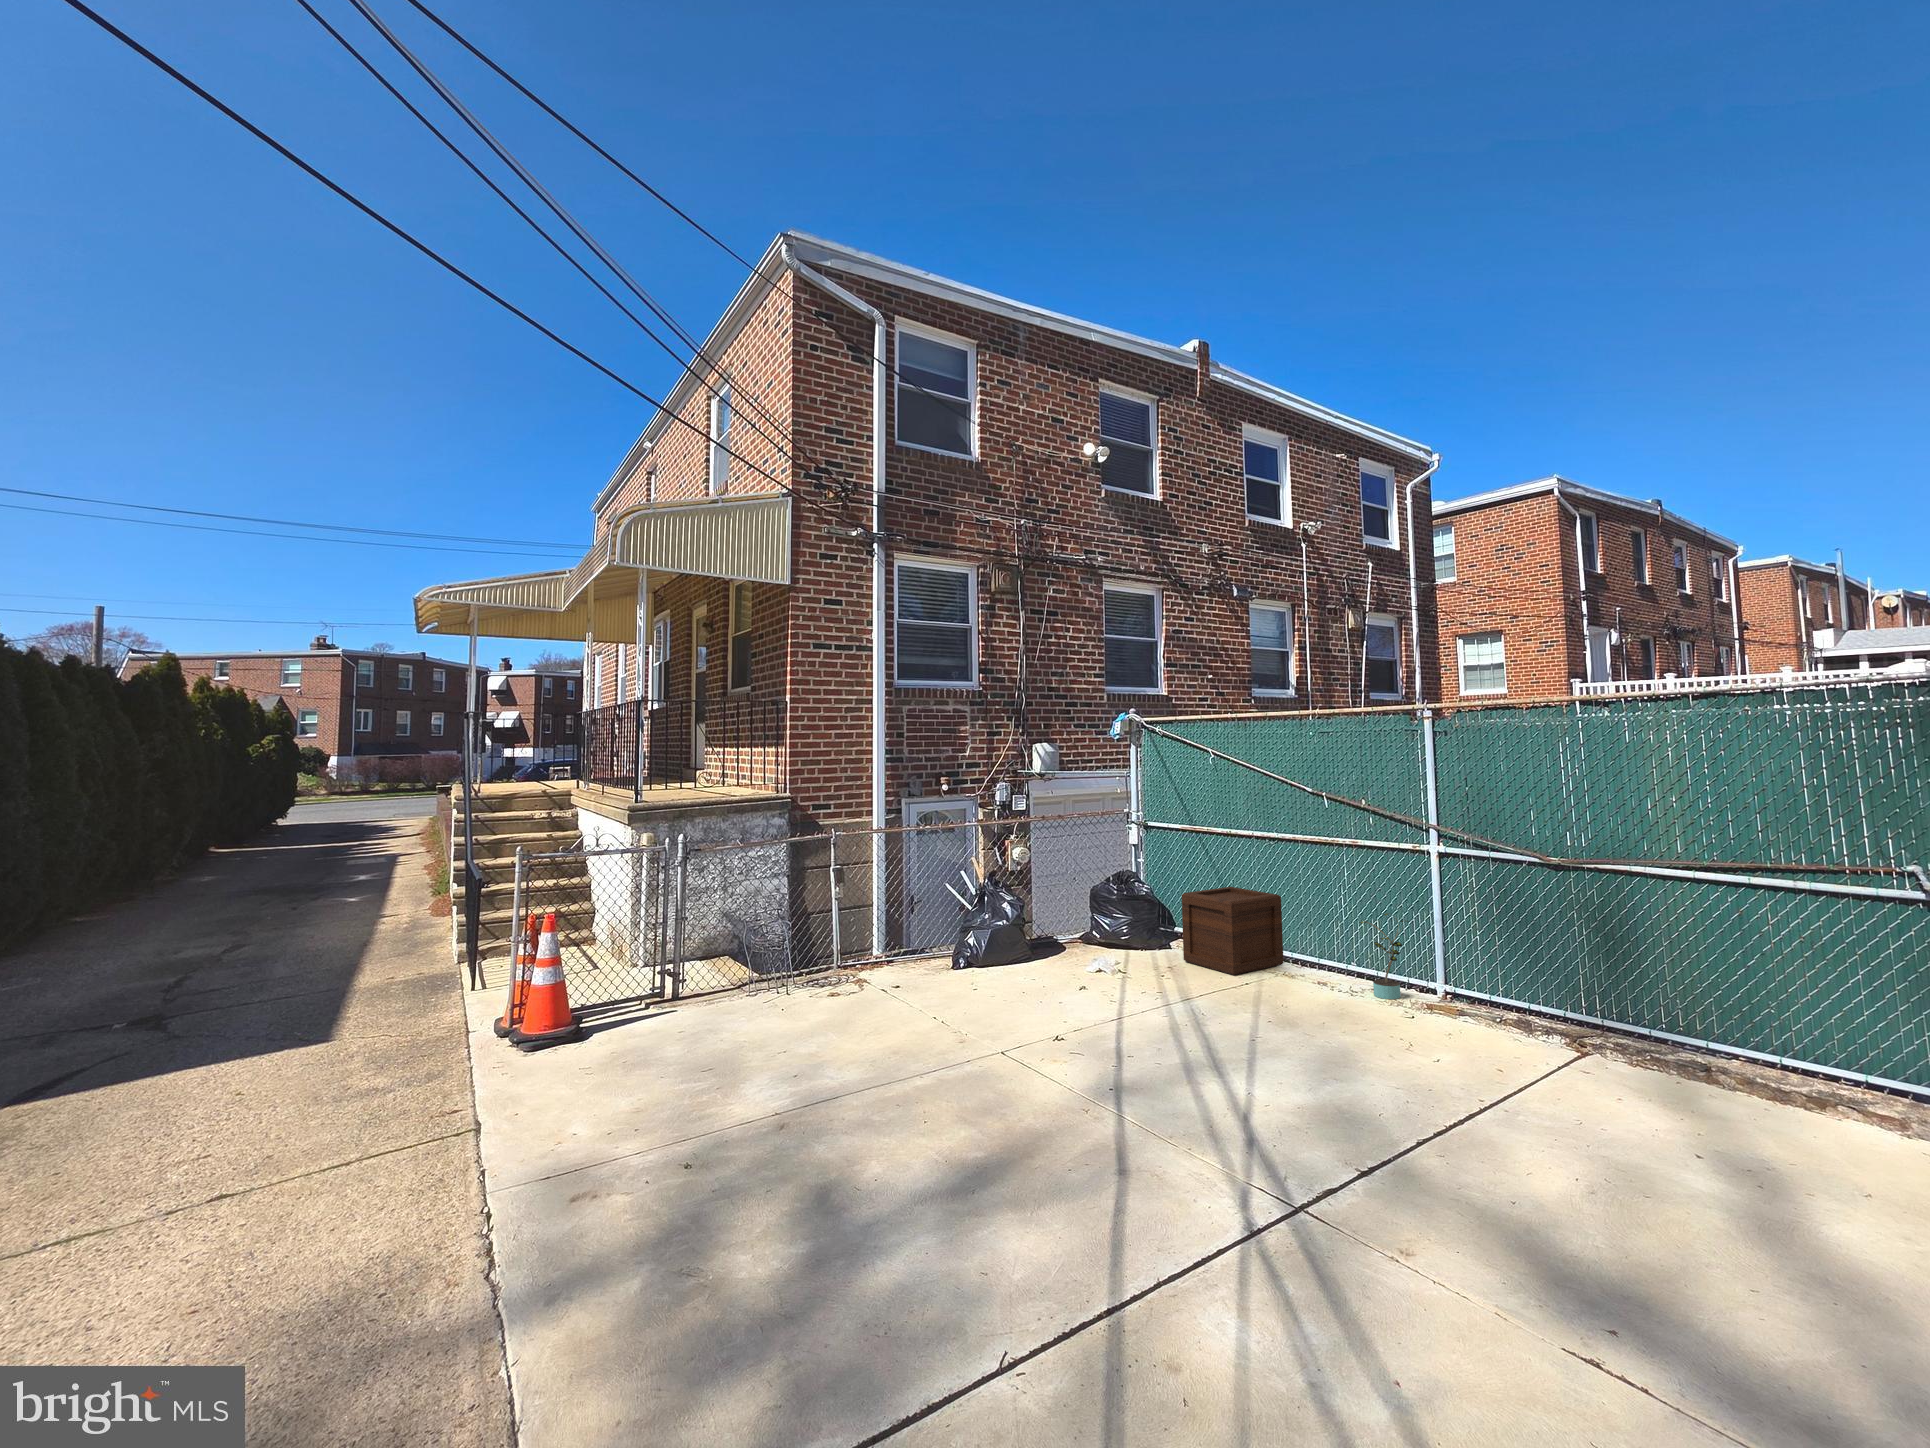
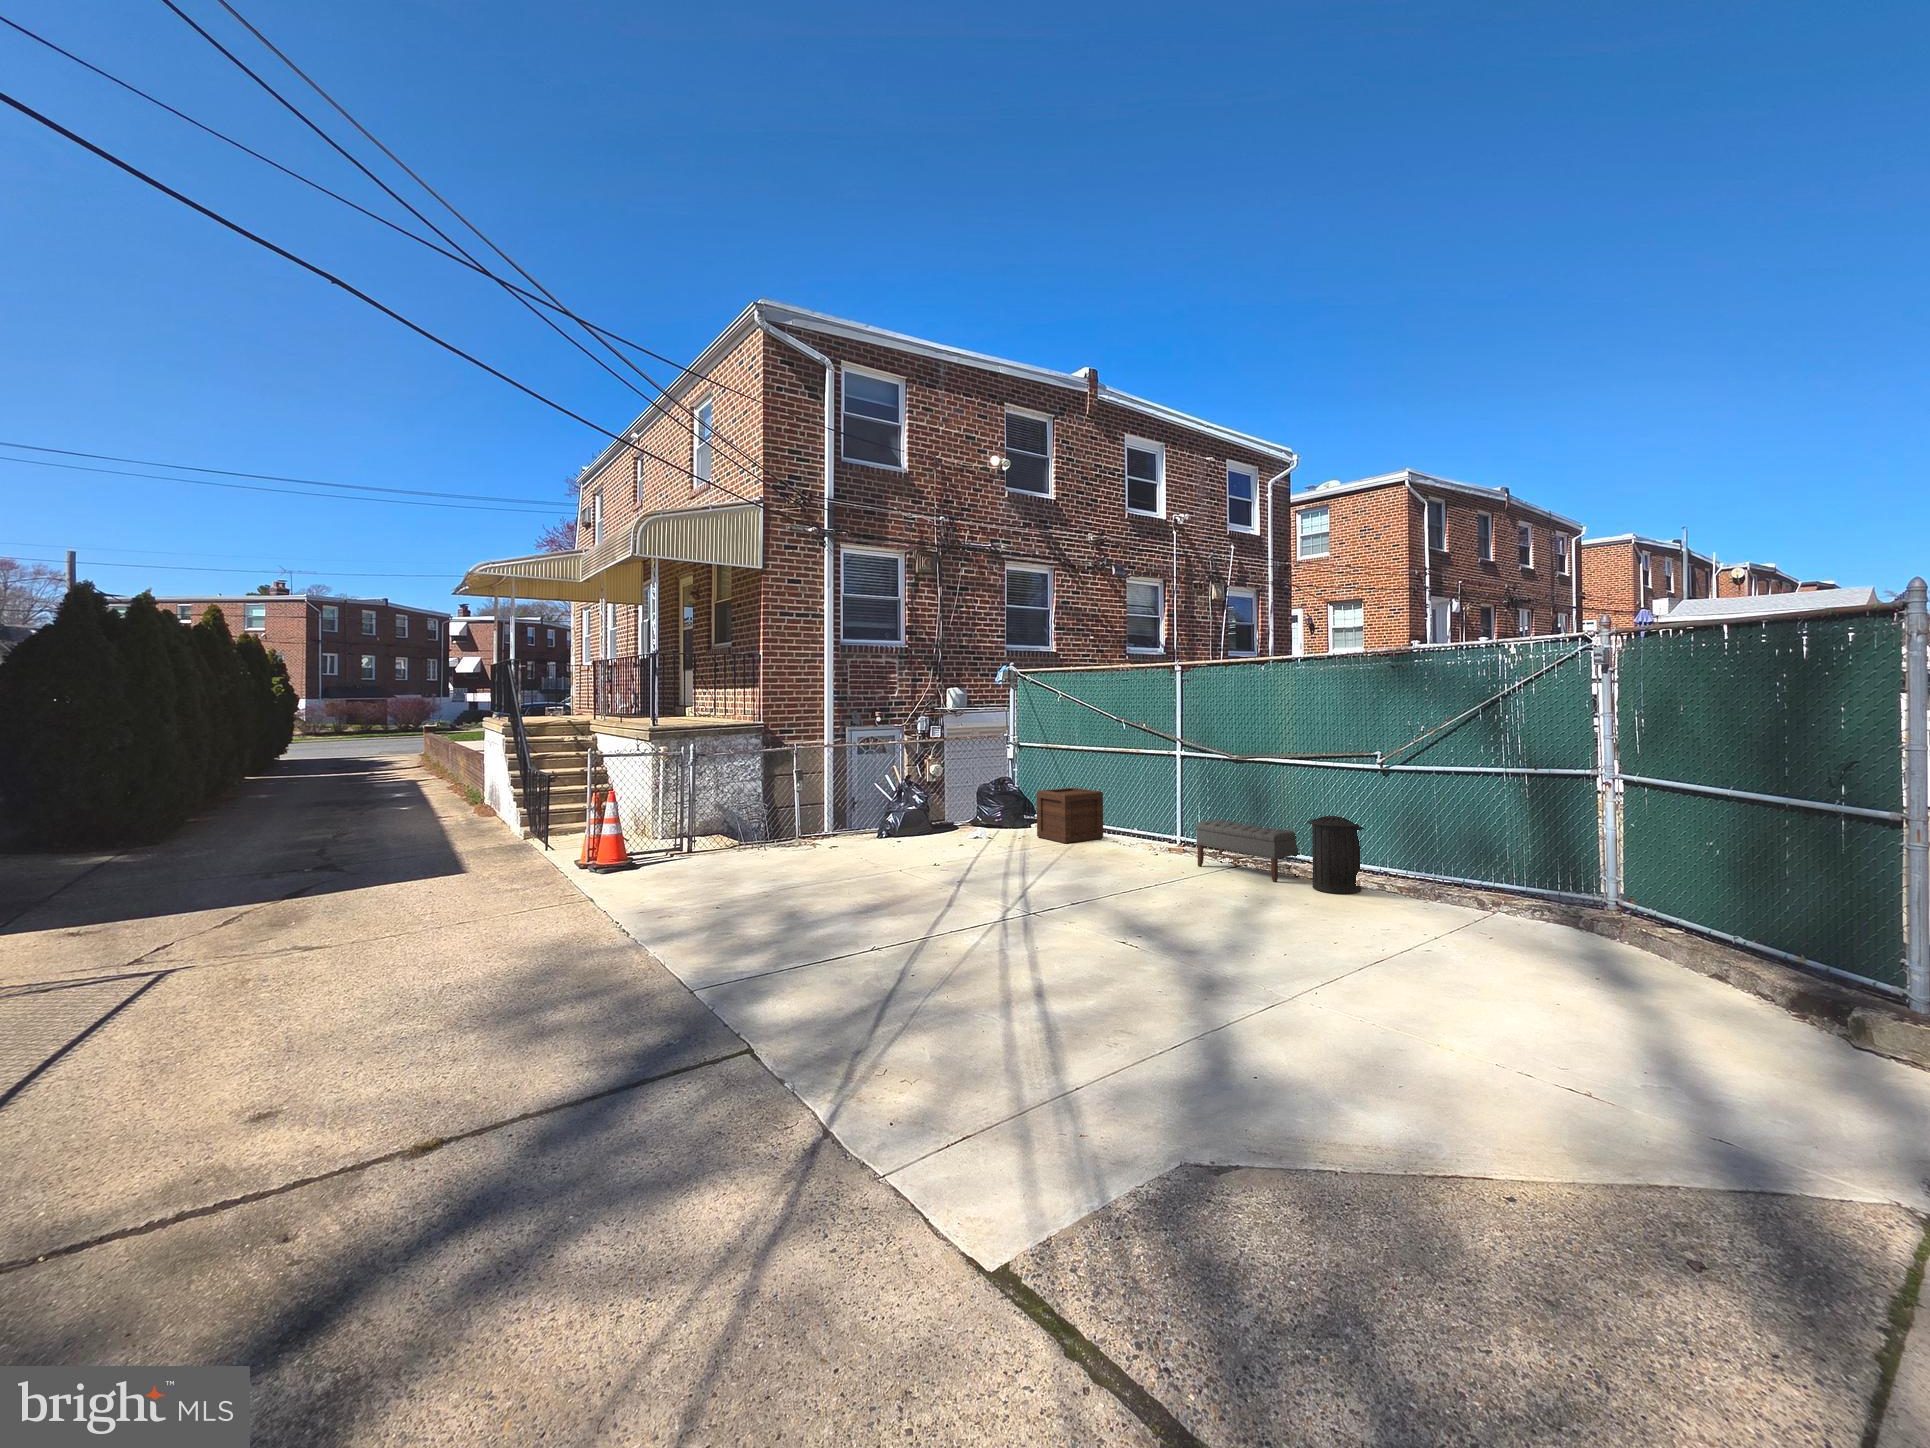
potted plant: present [1360,913,1408,999] -> none [1142,799,1171,854]
bench: none [1475,952,1685,1076] -> present [1195,819,1299,882]
trash can: none [1715,953,1857,1113] -> present [1307,815,1364,894]

